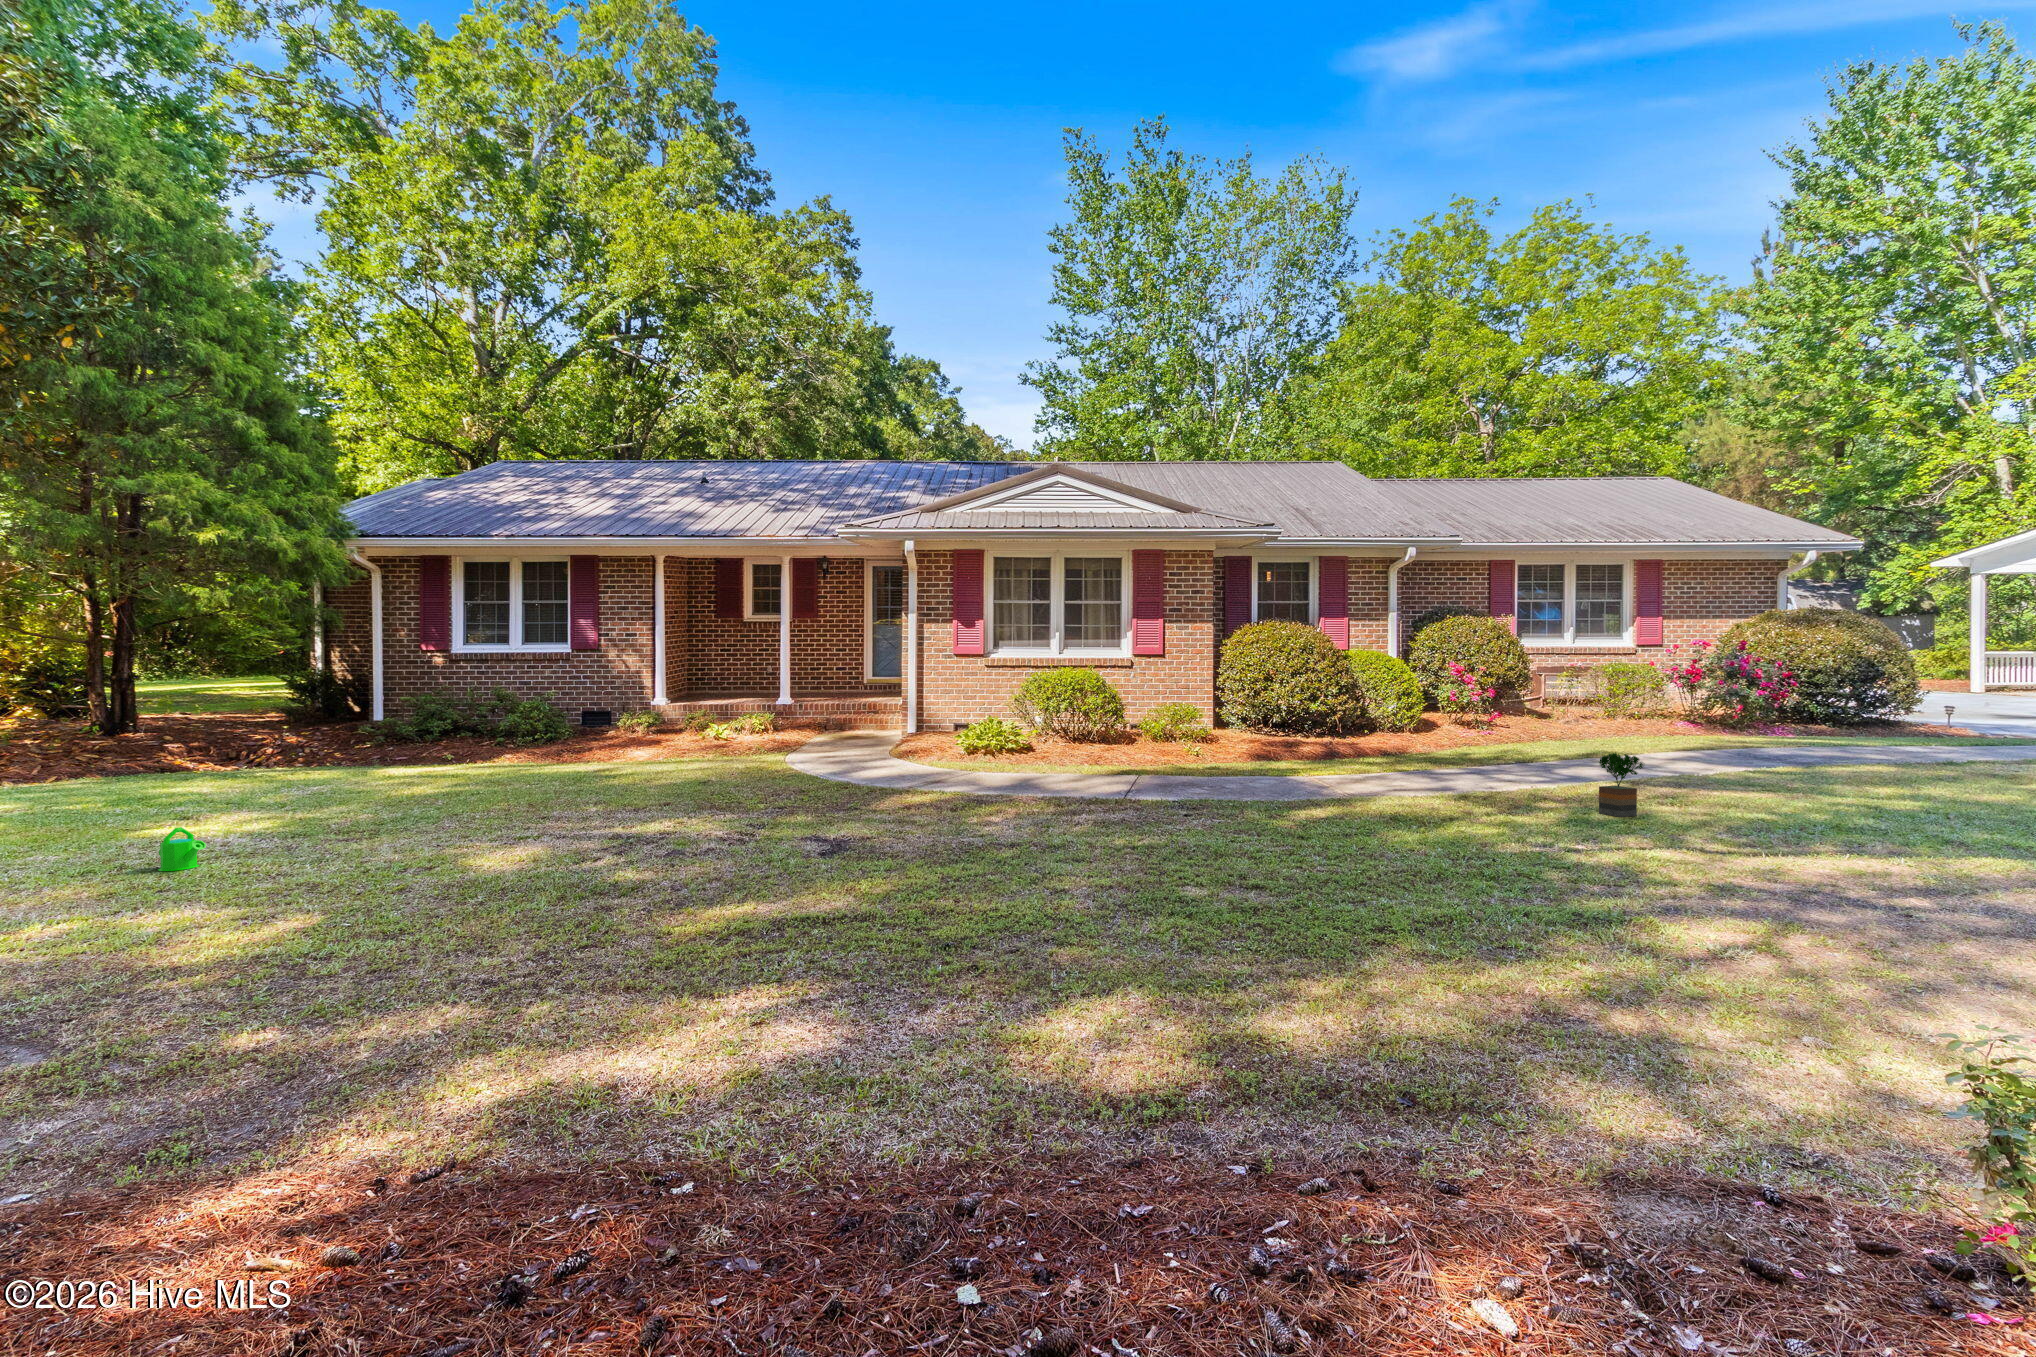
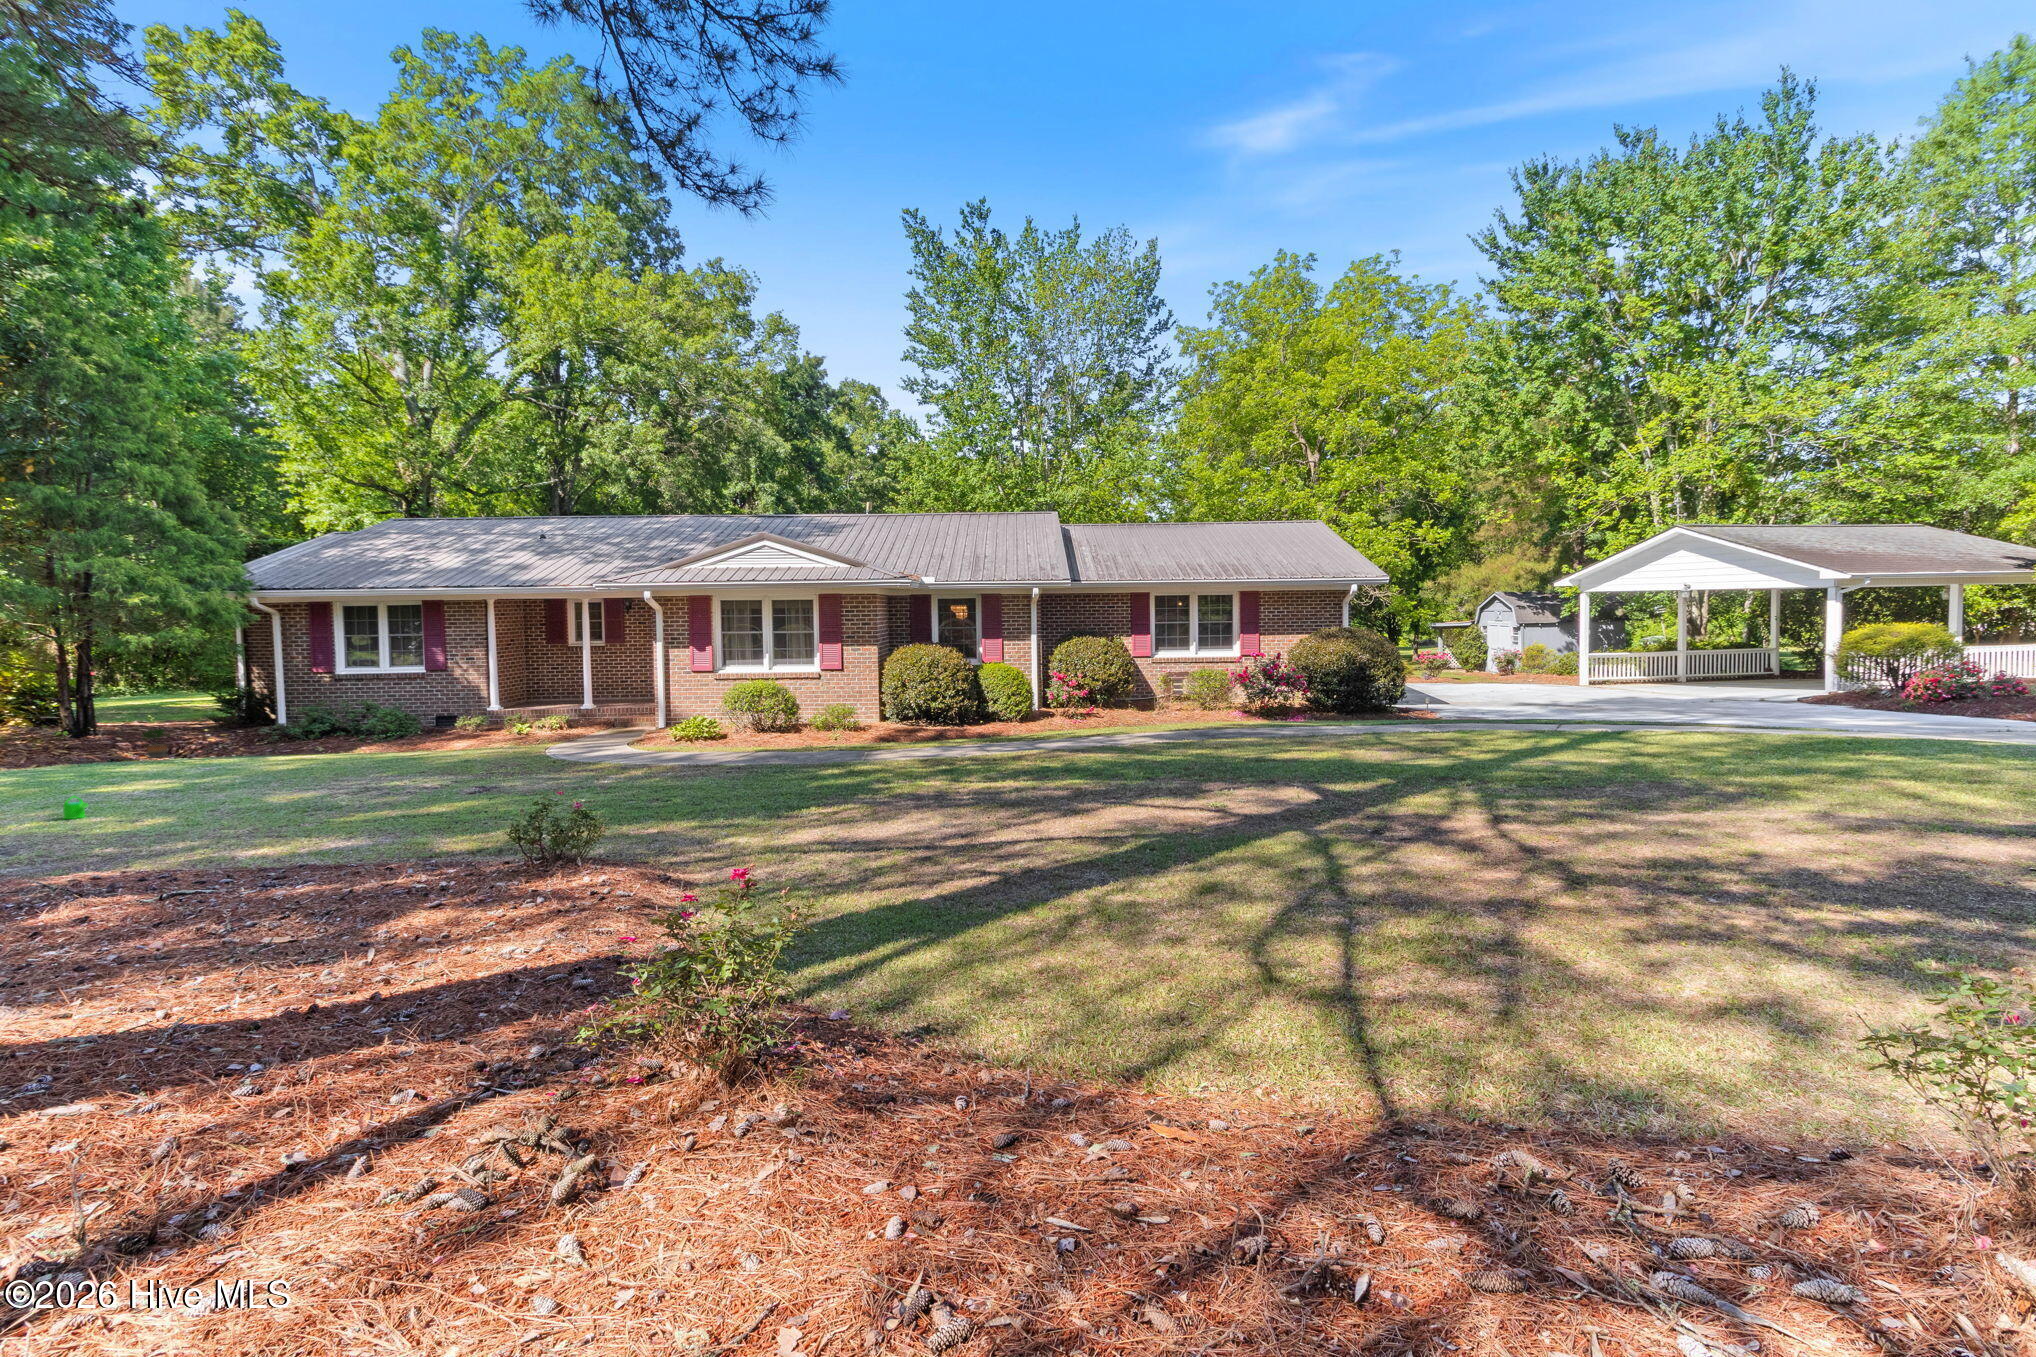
potted tree: present [1599,753,1644,817] -> present [141,729,170,758]

